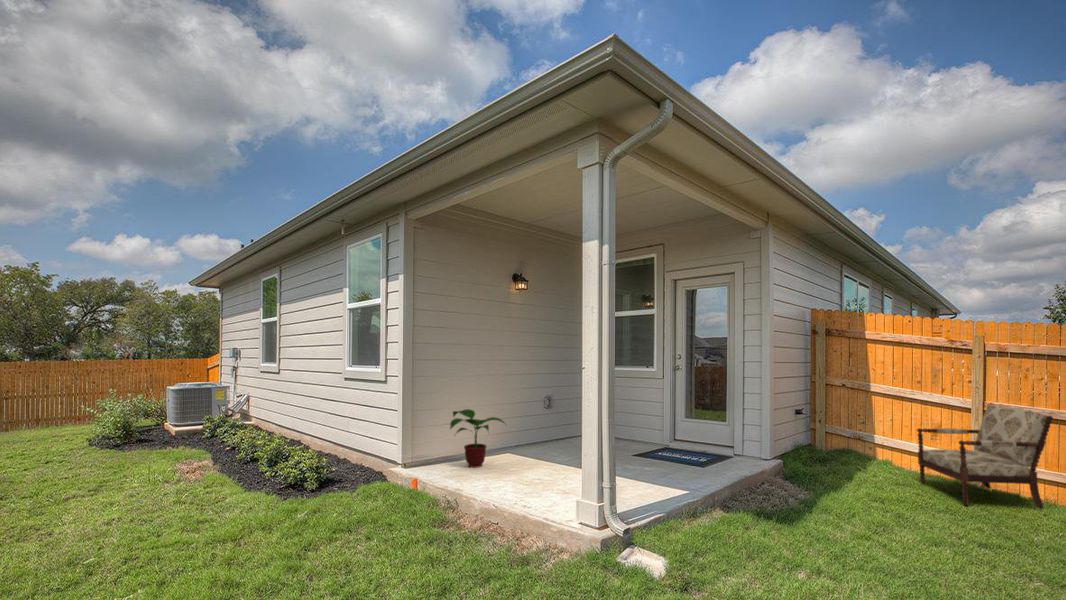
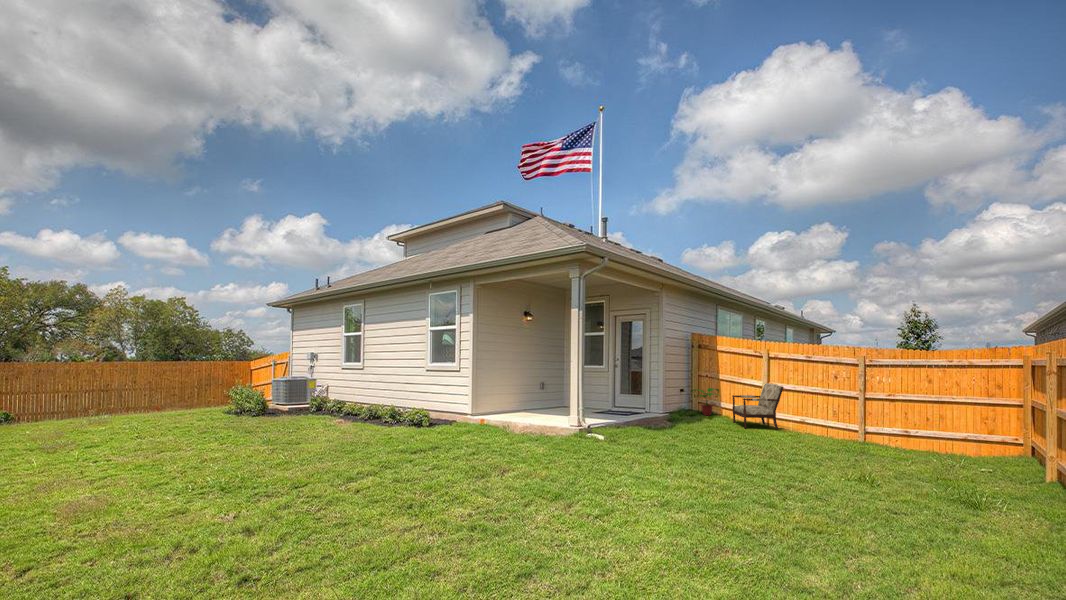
potted plant: present [450,409,504,468] -> present [691,388,719,416]

